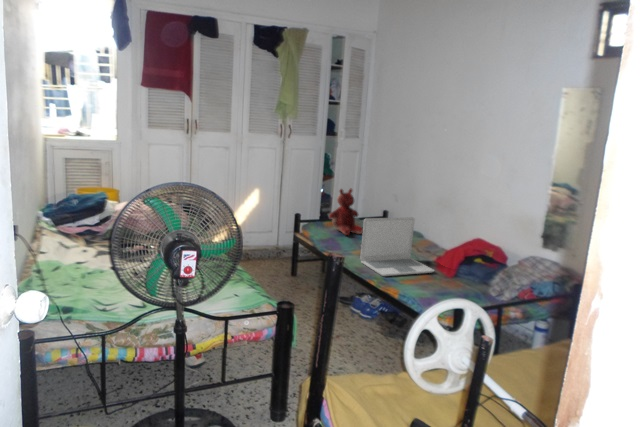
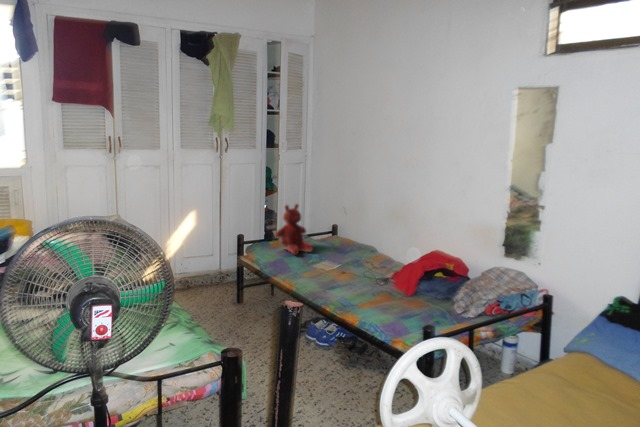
laptop: present [360,217,434,276] -> none [313,232,394,301]

